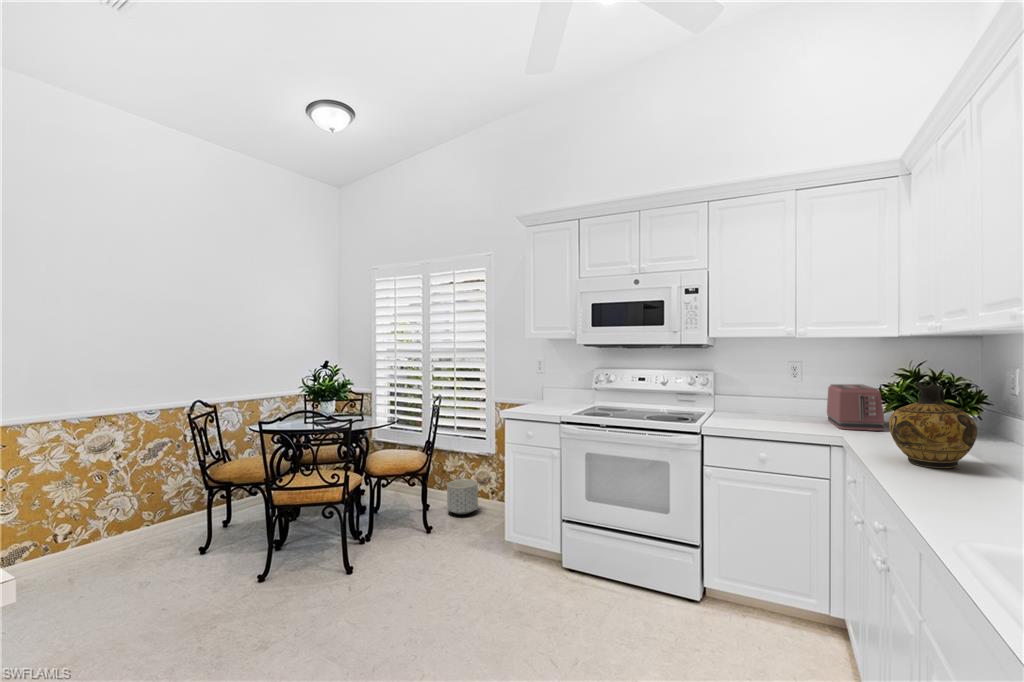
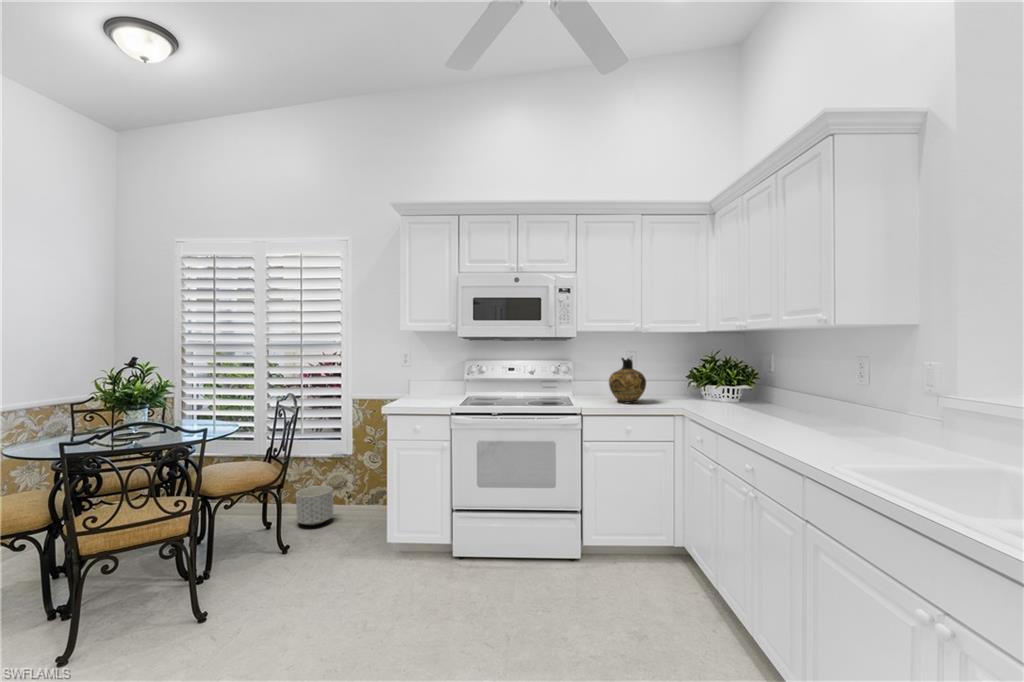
ceramic jug: present [889,382,977,468] -> present [609,358,646,403]
toaster: present [827,384,884,431] -> none [656,368,702,403]

